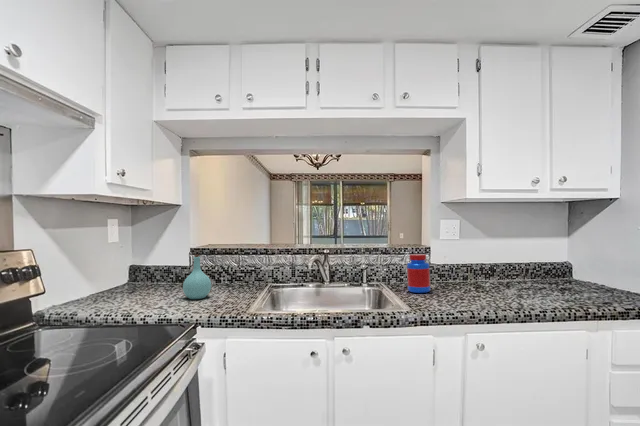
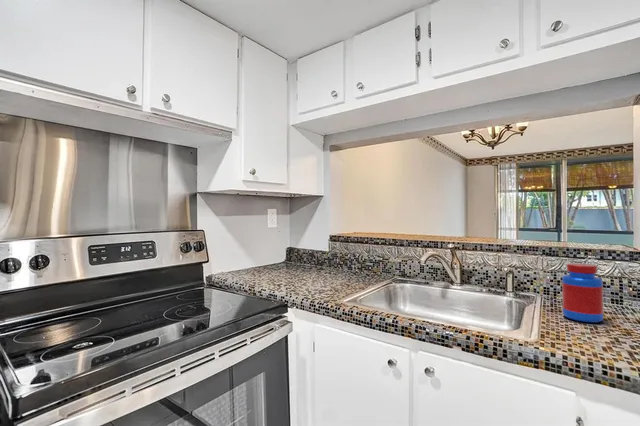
bottle: present [183,255,211,299] -> none [306,242,329,282]

